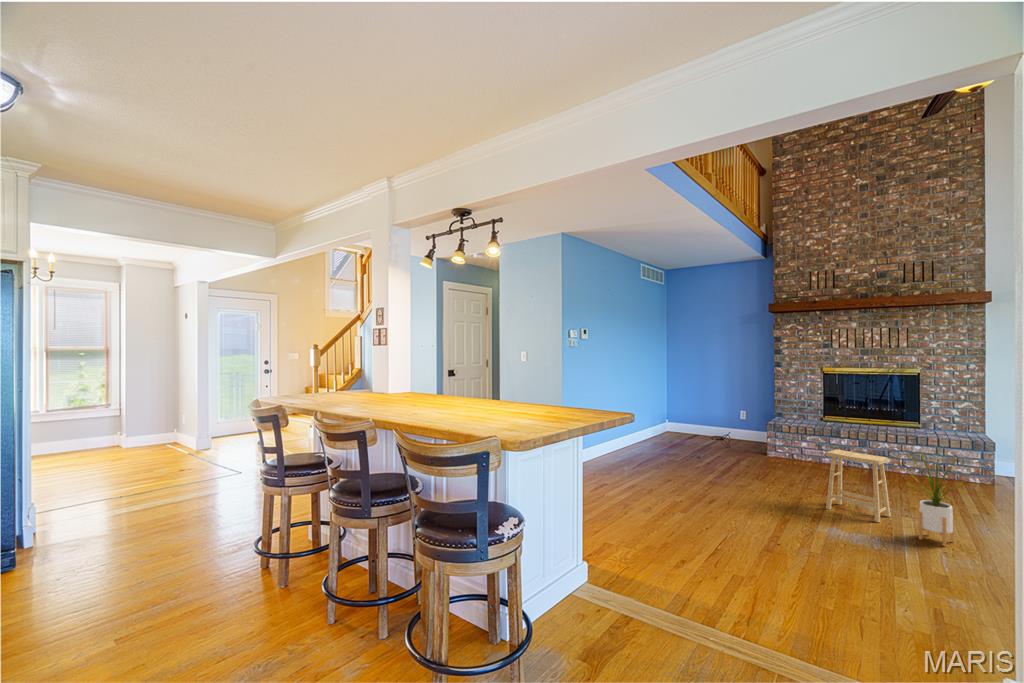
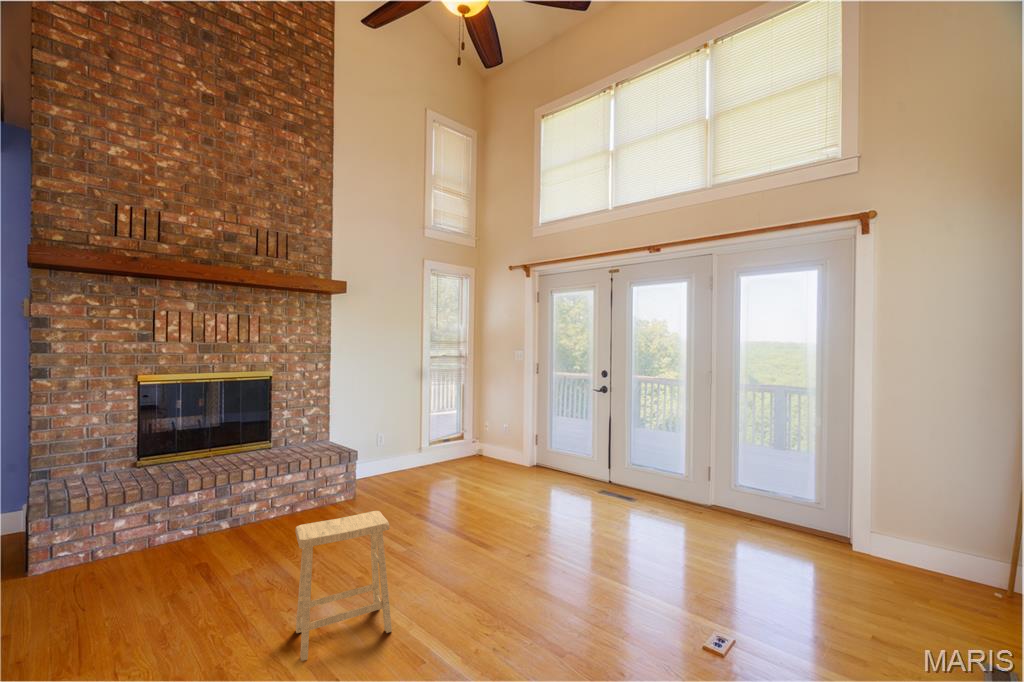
house plant: present [908,451,959,546] -> none [432,467,508,627]

